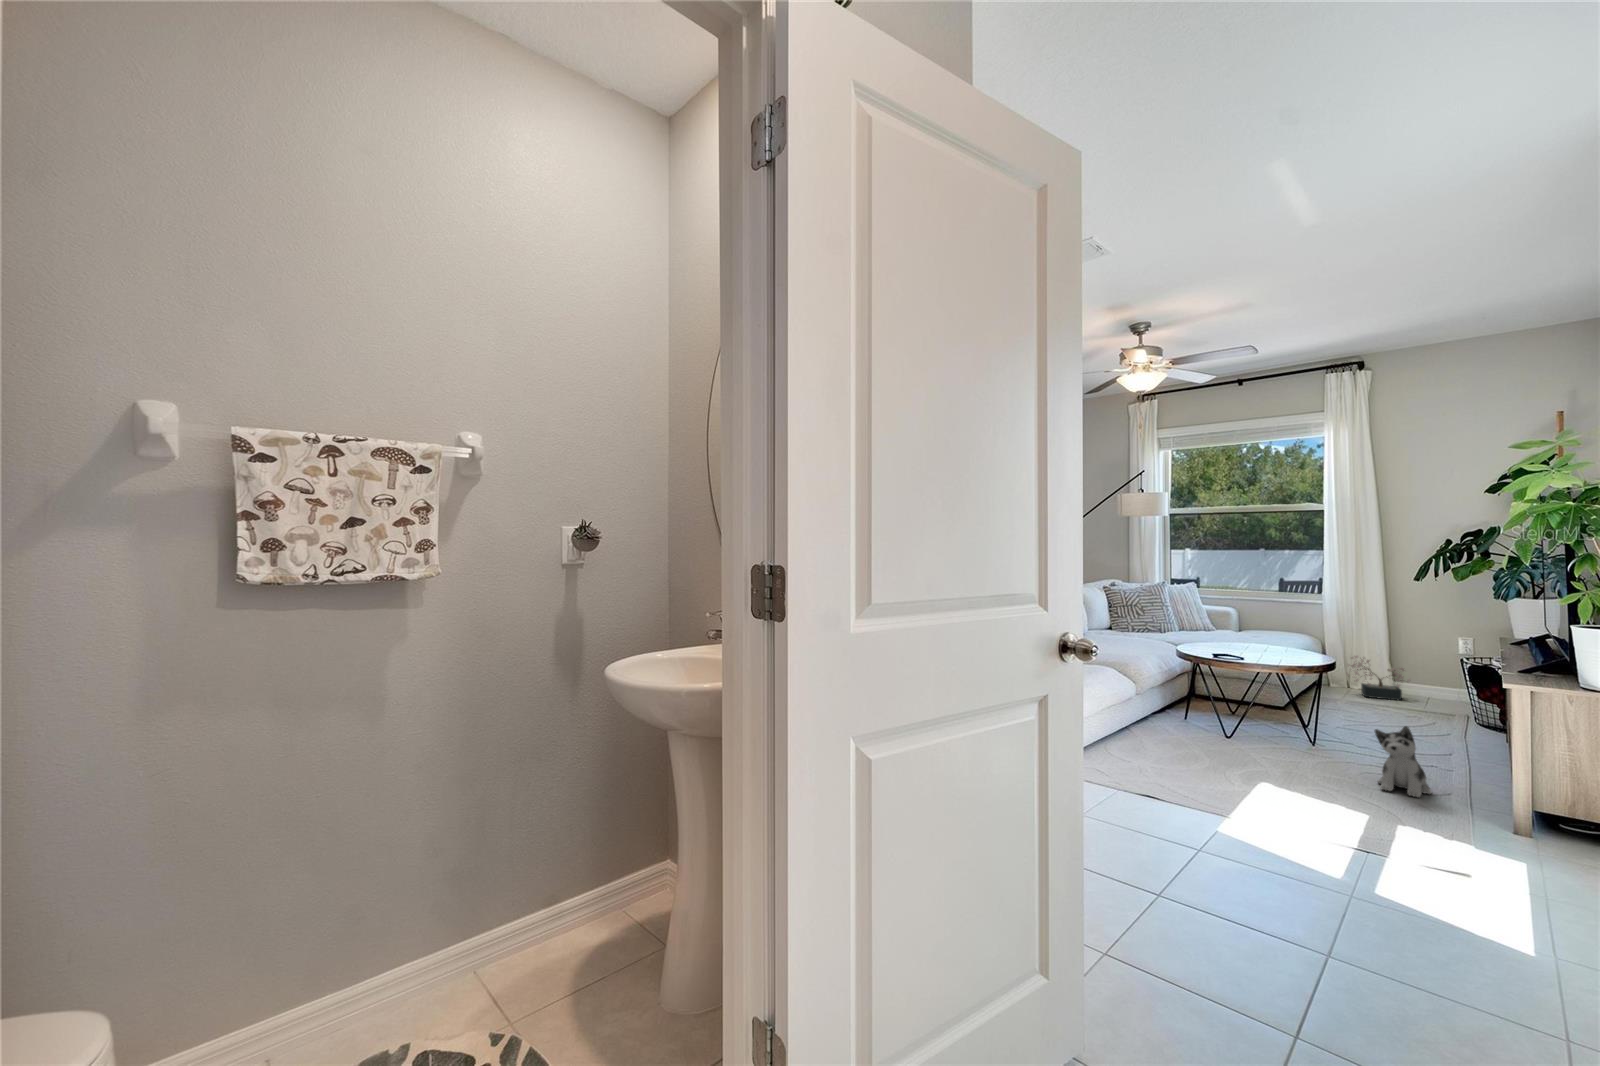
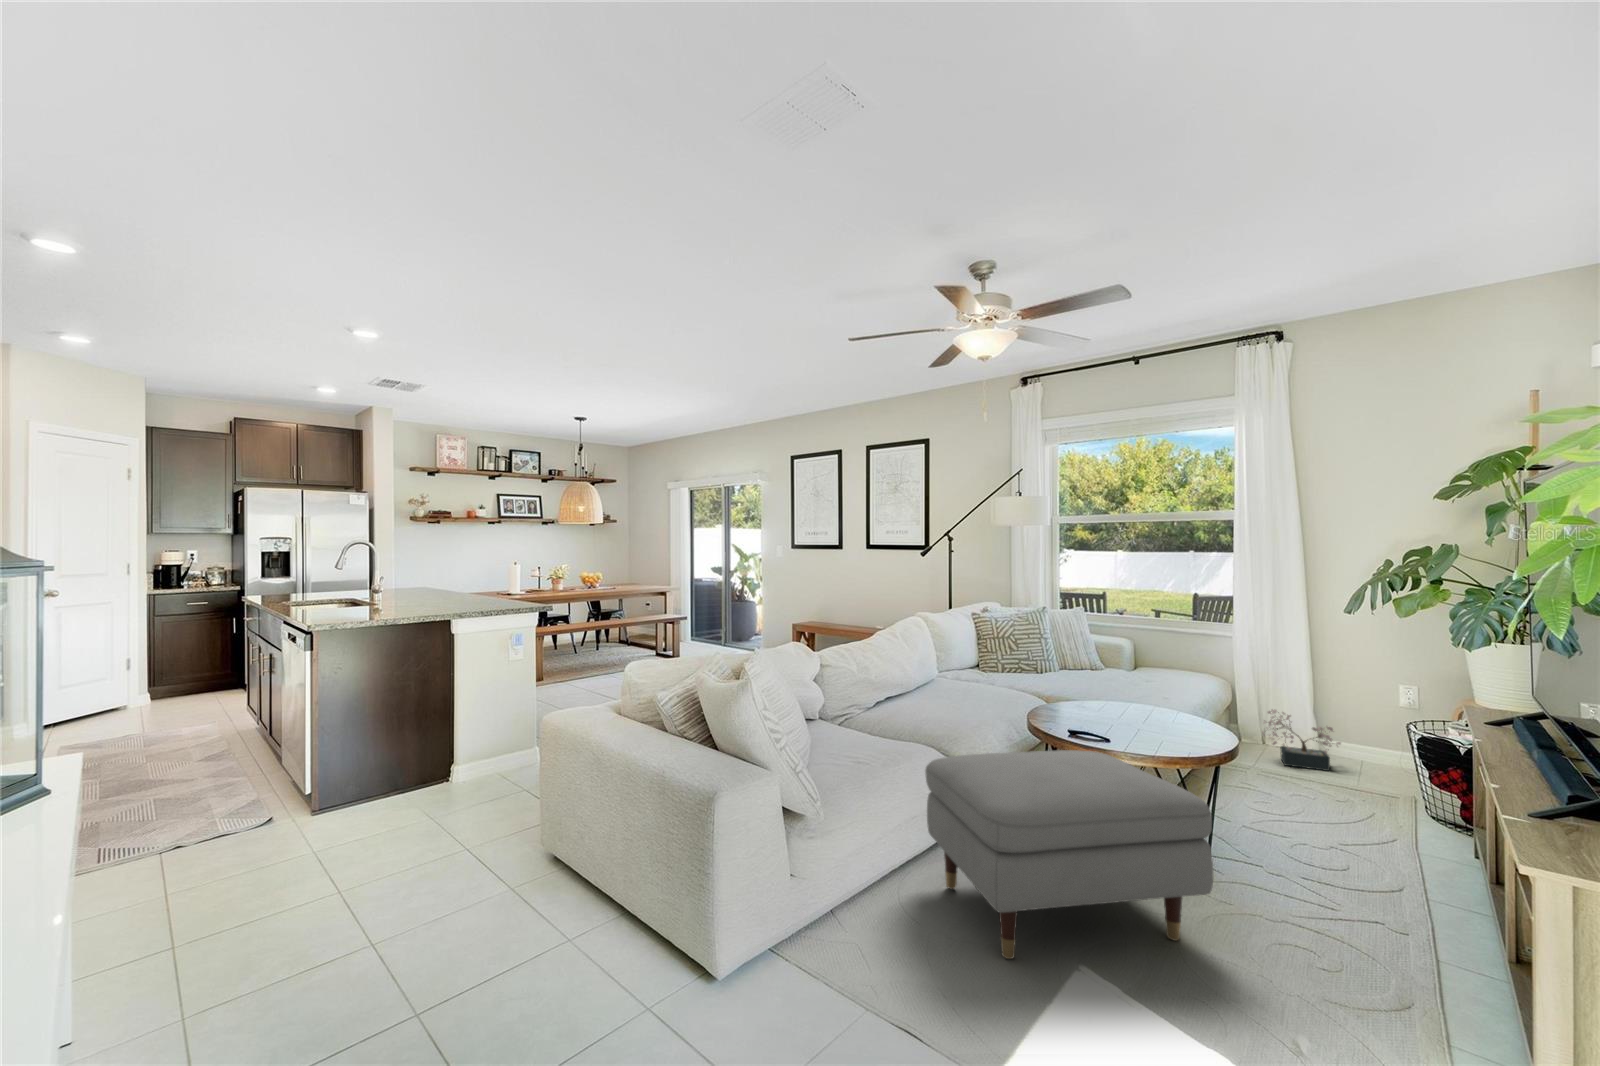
ottoman: none [1123,667,1325,781] -> present [925,750,1213,959]
plush toy: present [1375,726,1432,797] -> none [1288,869,1377,997]

